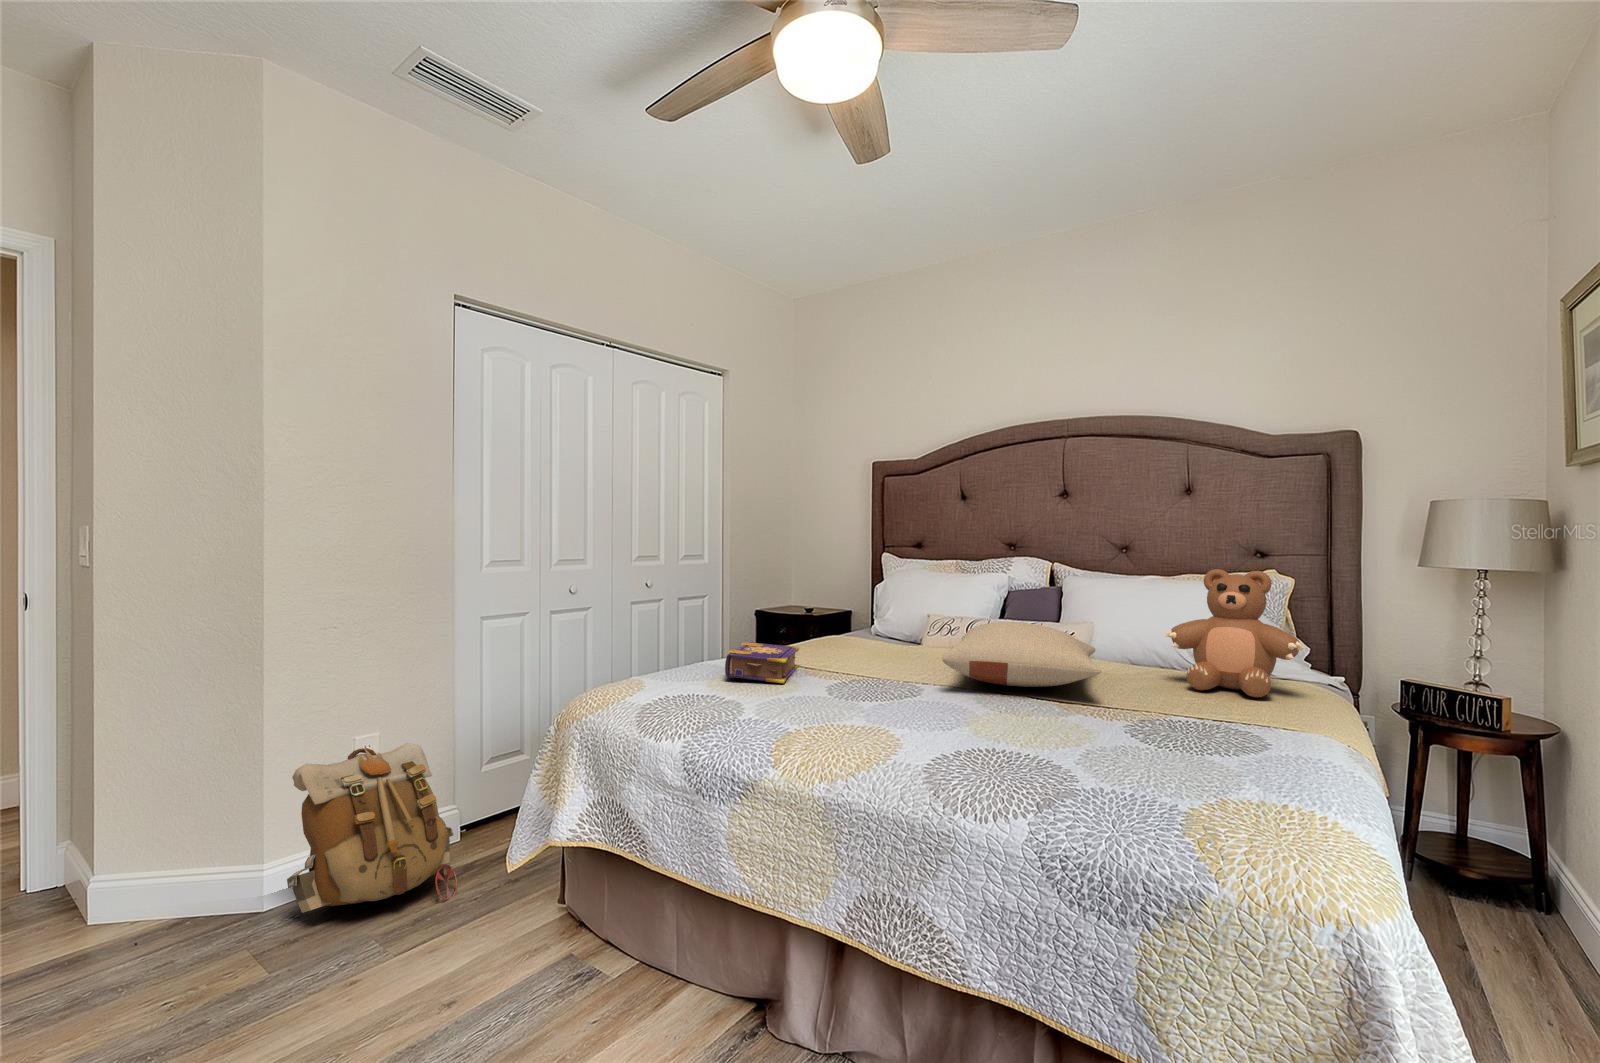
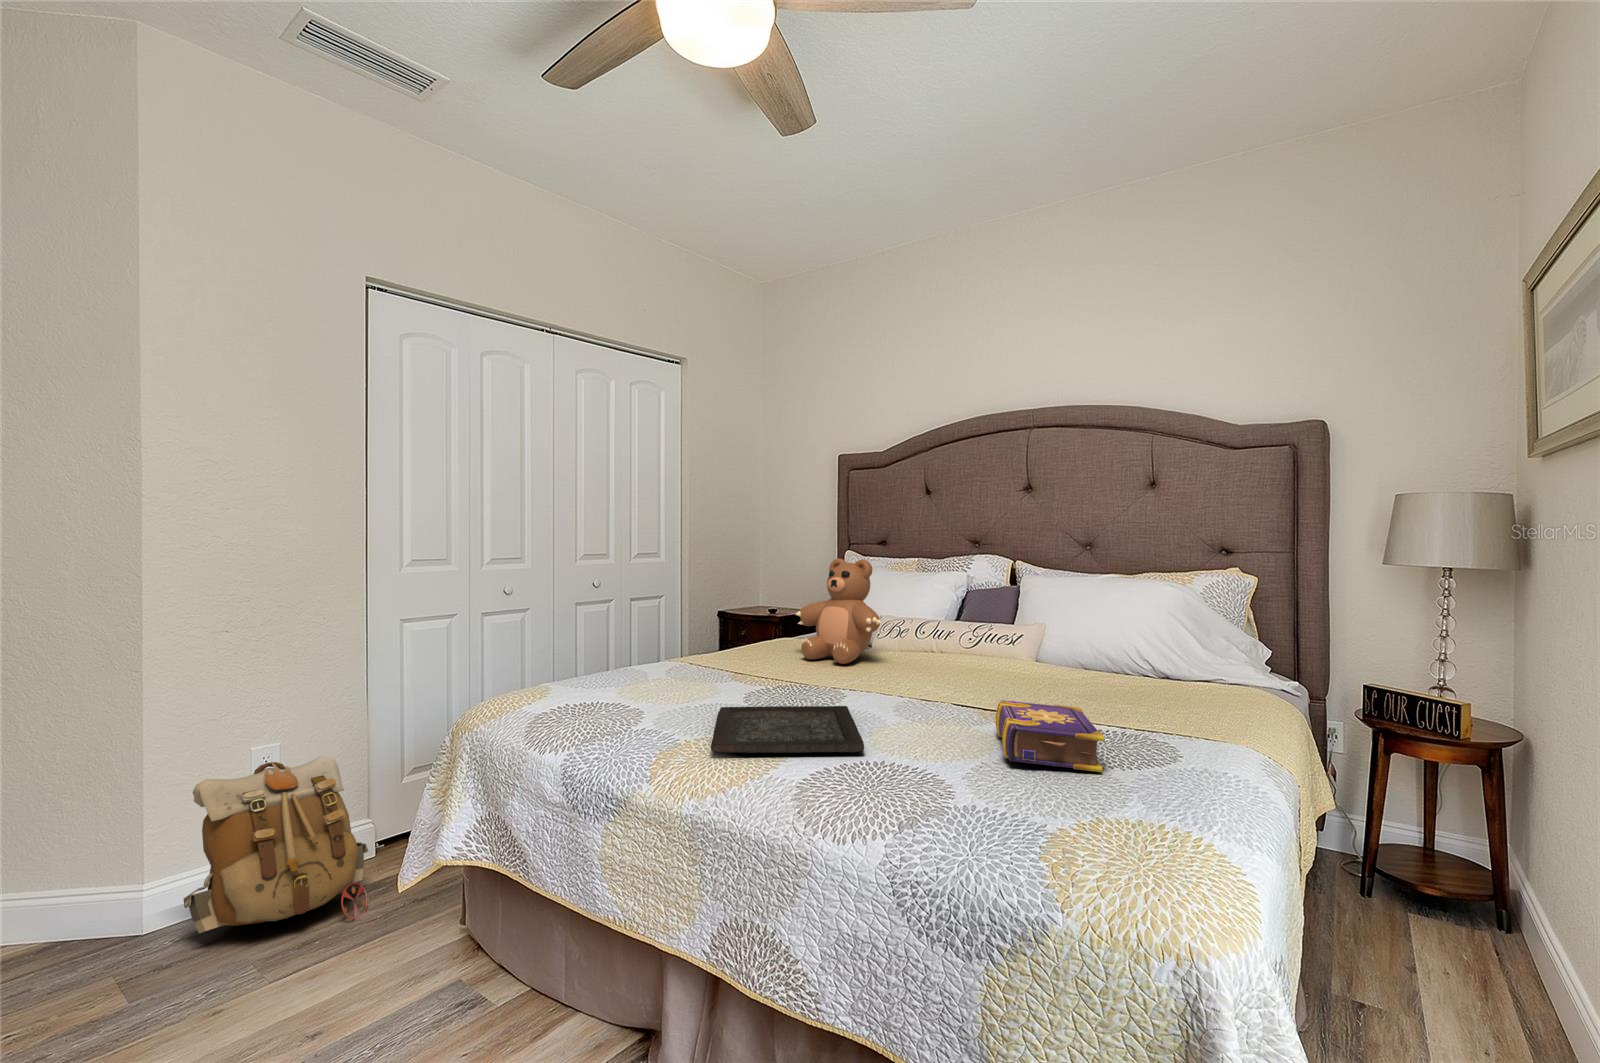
teddy bear: present [1166,569,1306,698] -> present [796,559,881,664]
pillow: present [942,622,1102,687] -> none [857,628,1029,695]
book: present [725,642,800,683] -> present [996,700,1104,772]
tray: none [817,696,975,739] -> present [711,706,864,753]

